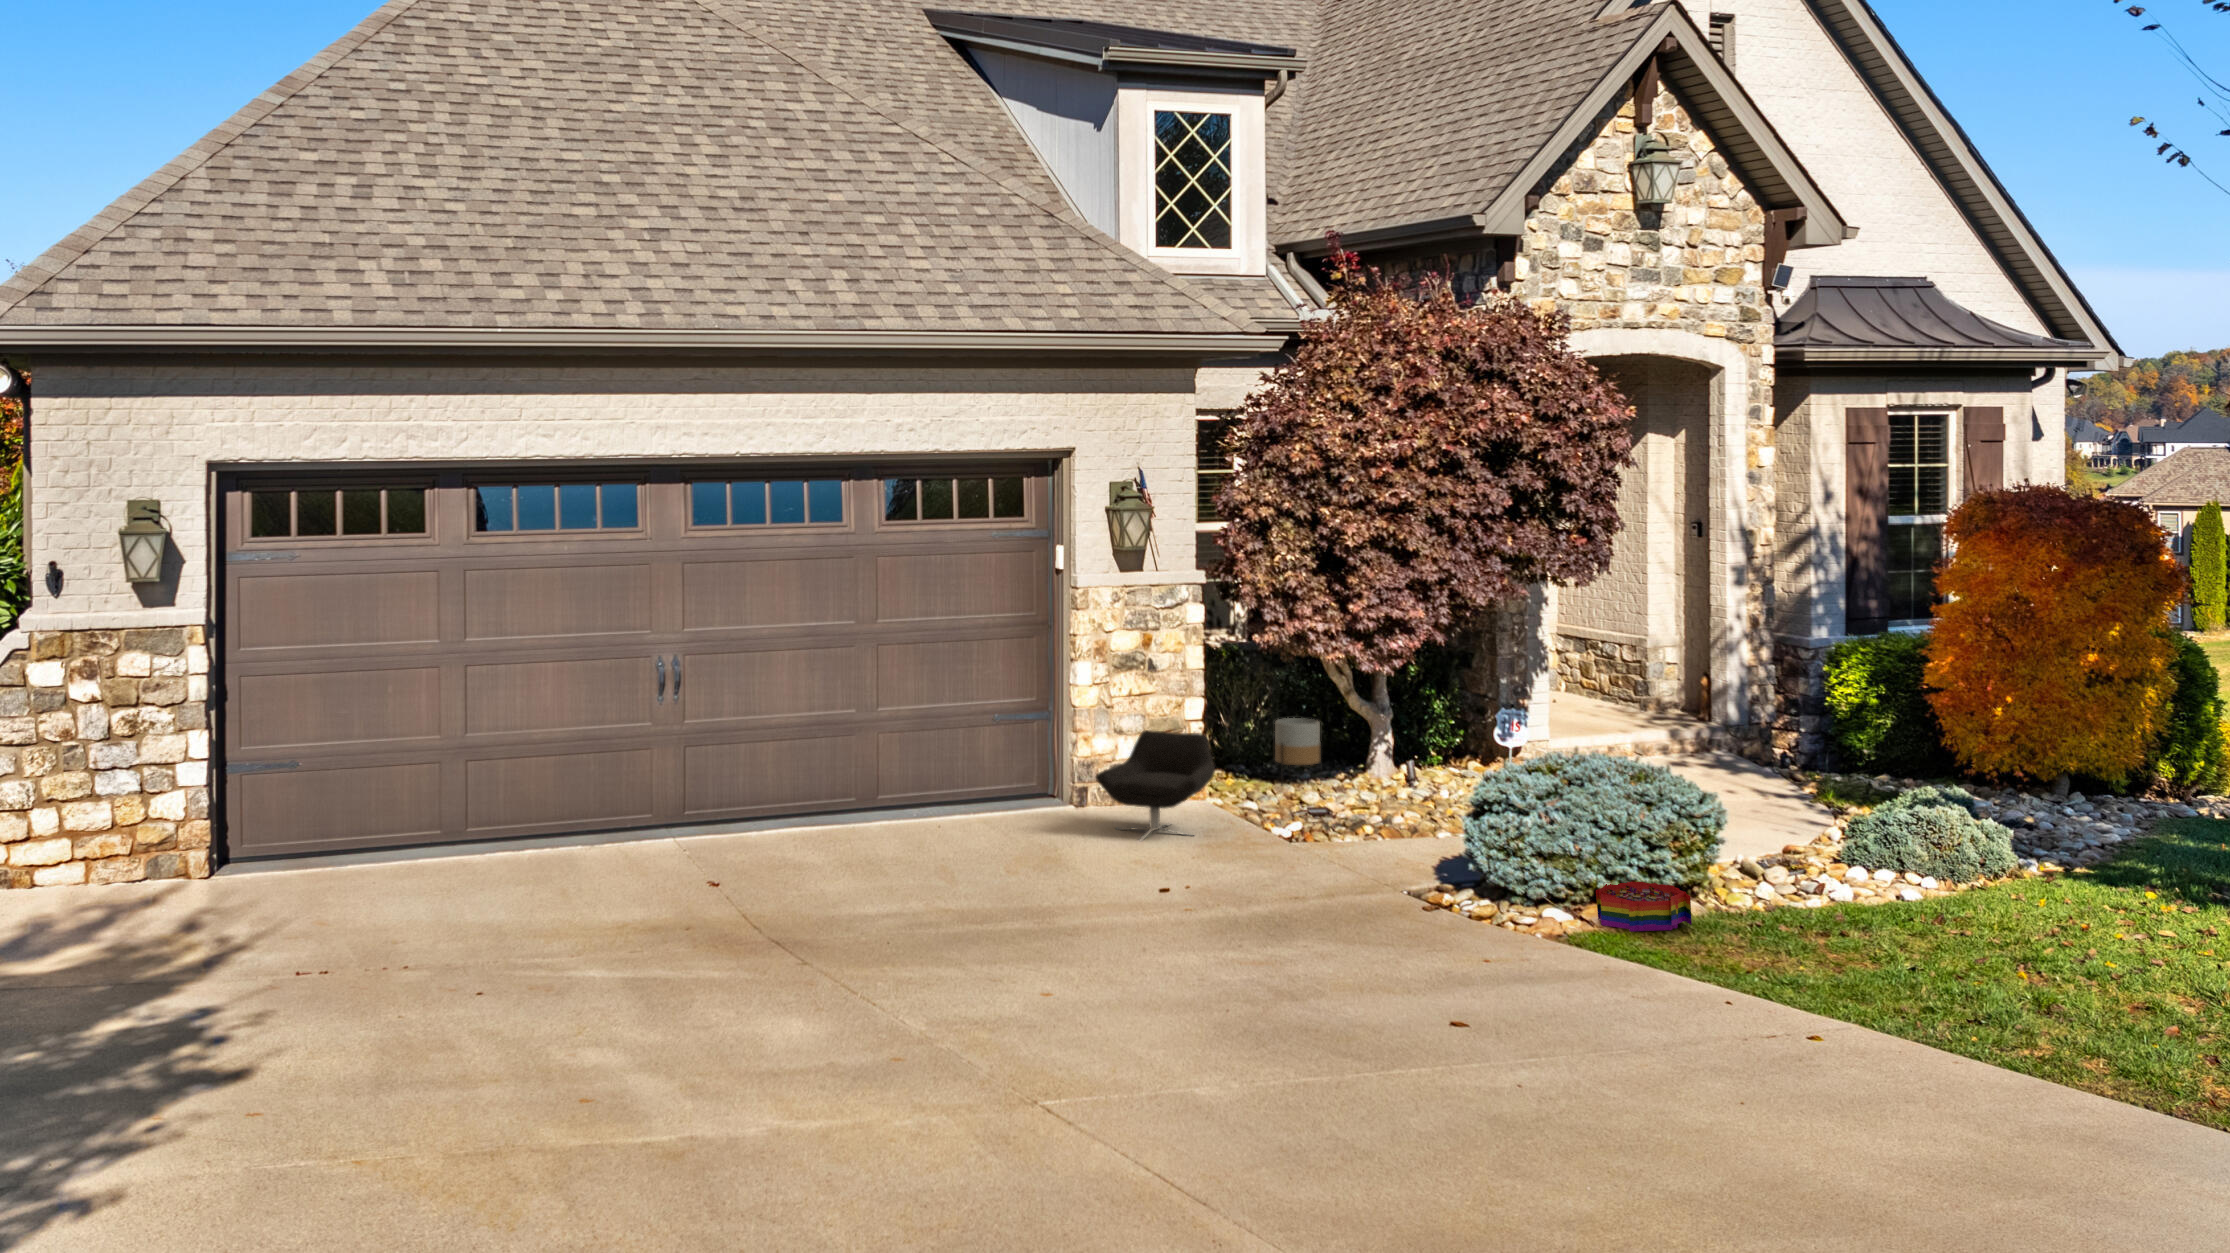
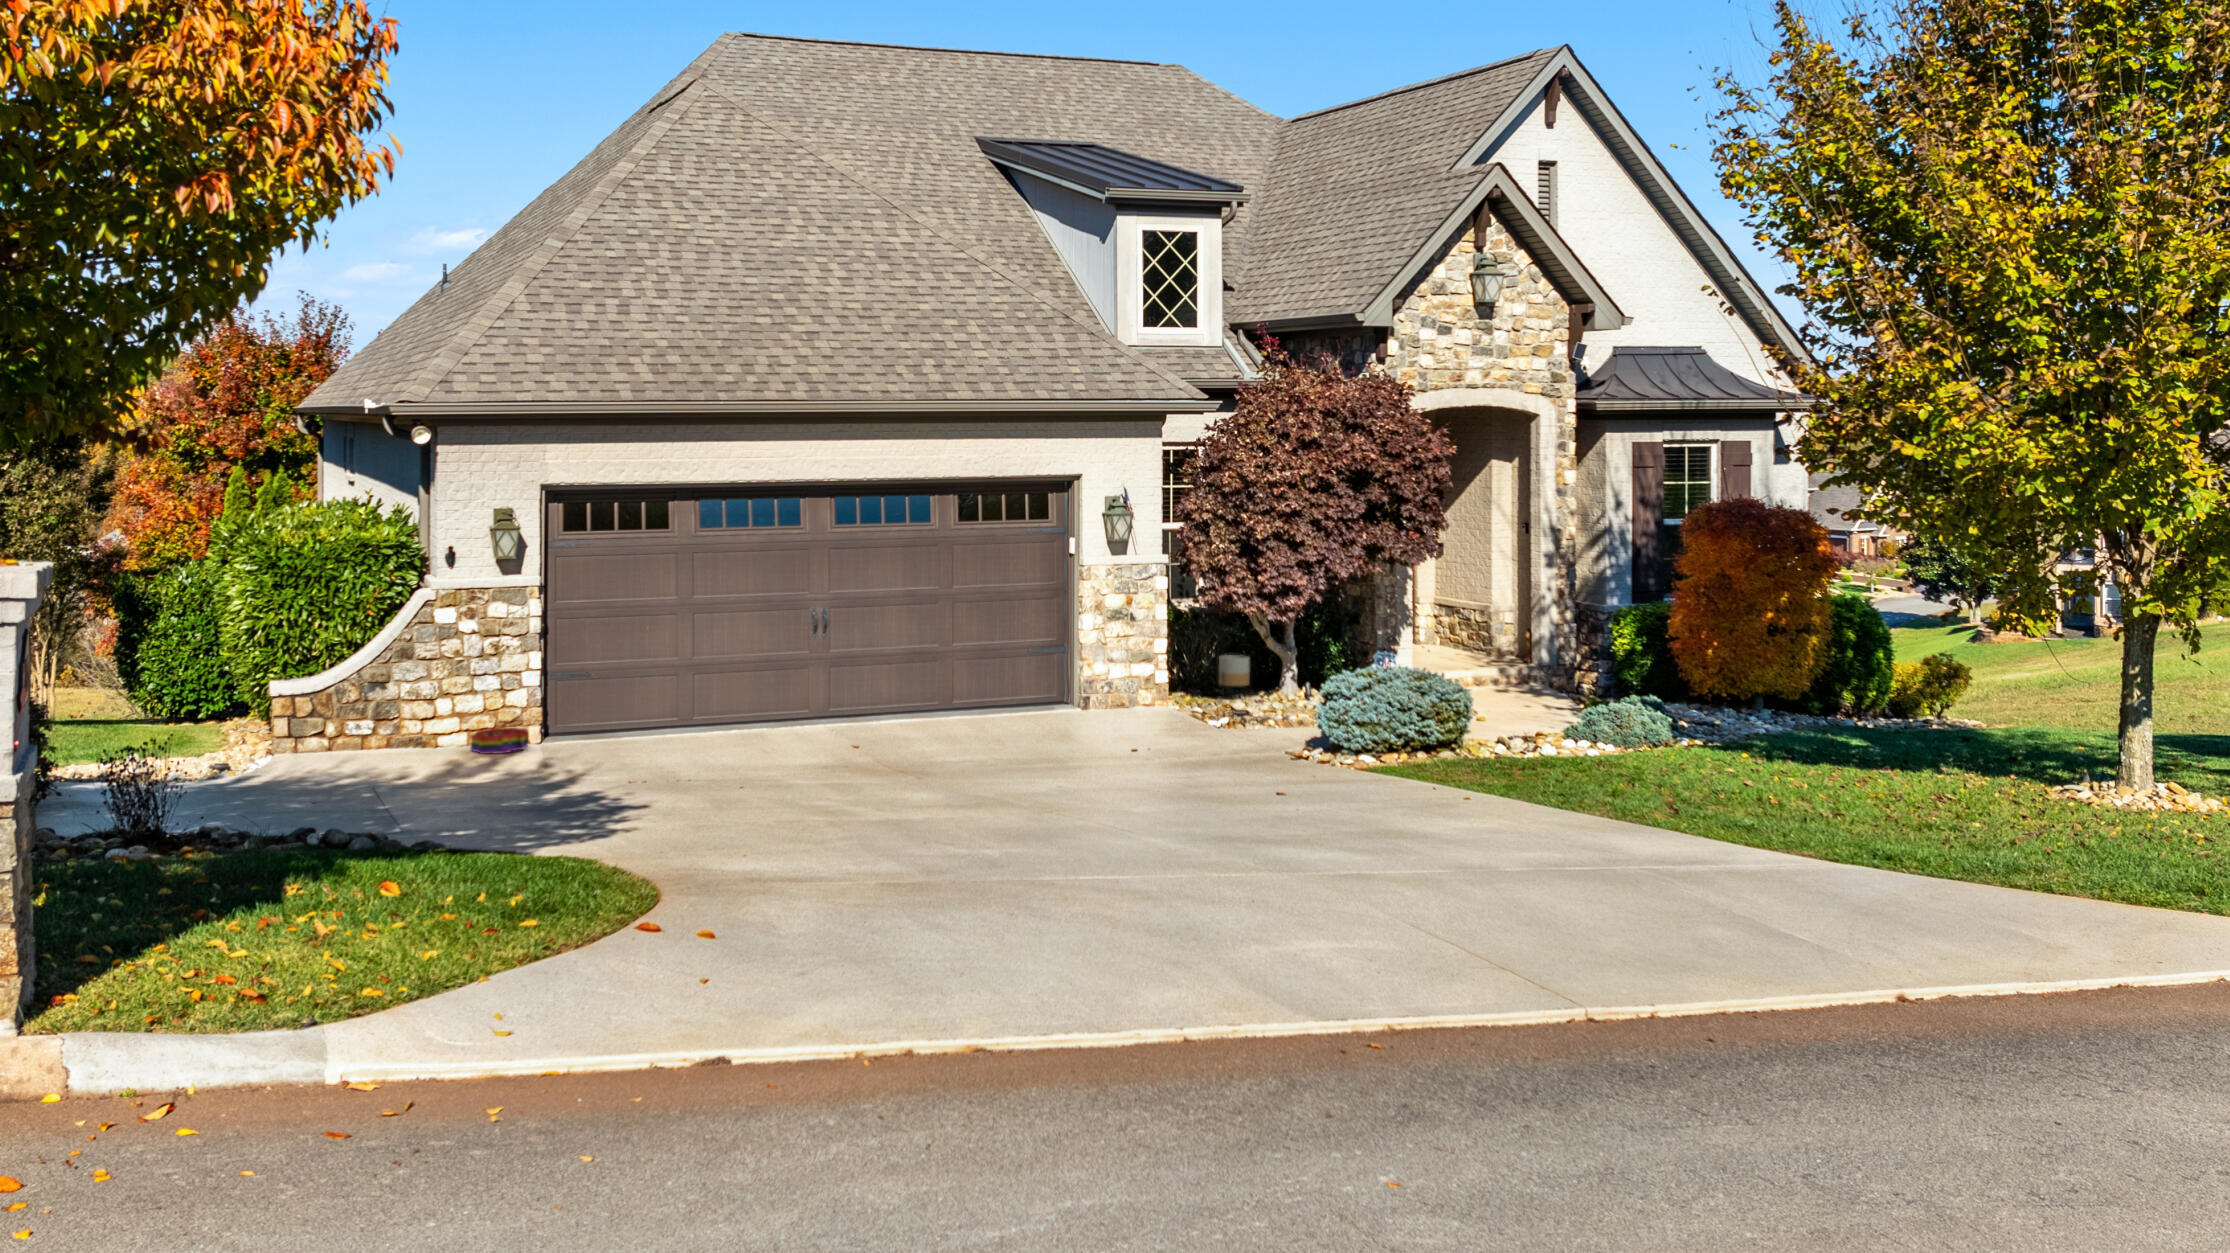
lounge chair: present [1096,730,1215,841] -> none [1093,659,1172,729]
storage bin: present [1596,882,1692,931] -> present [470,728,528,754]

